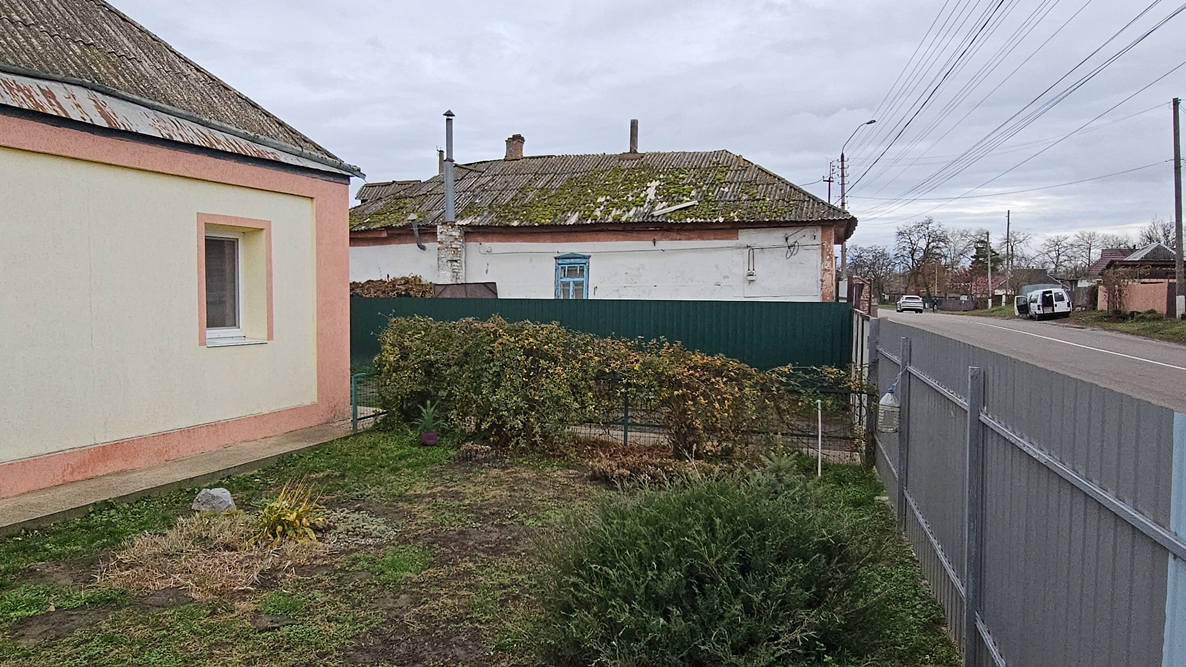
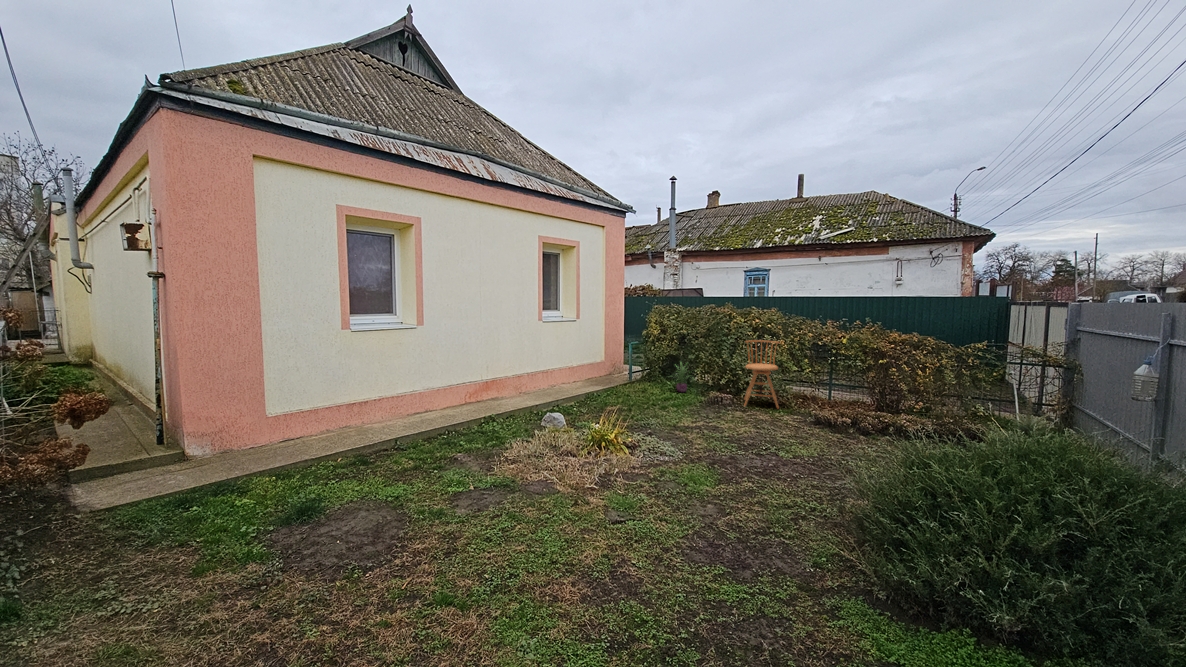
chair: none [508,369,557,462] -> present [744,340,779,408]

